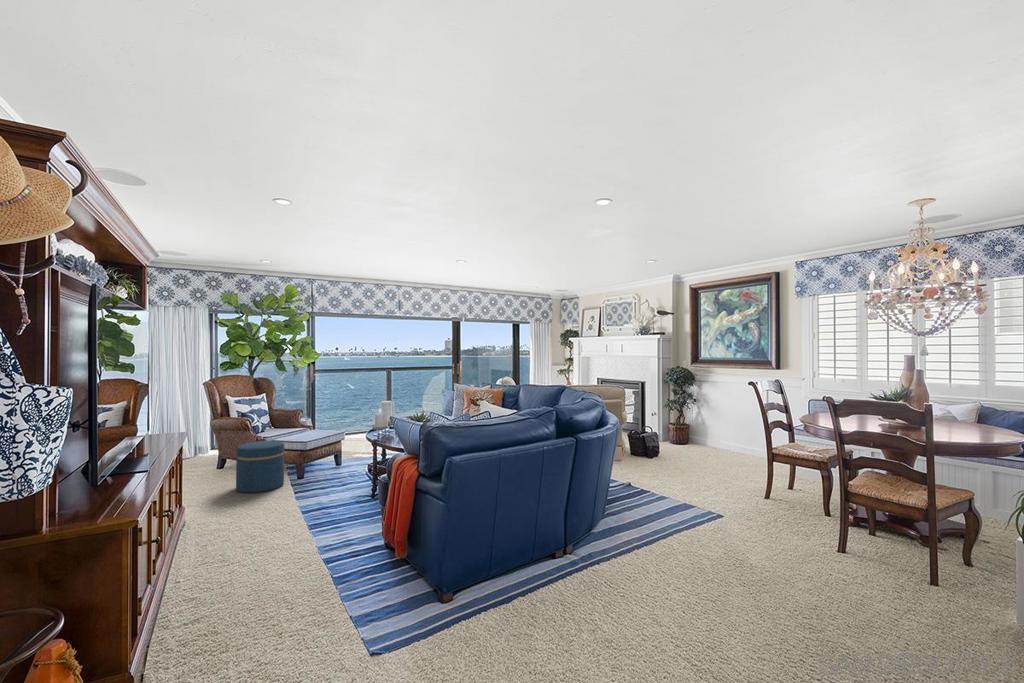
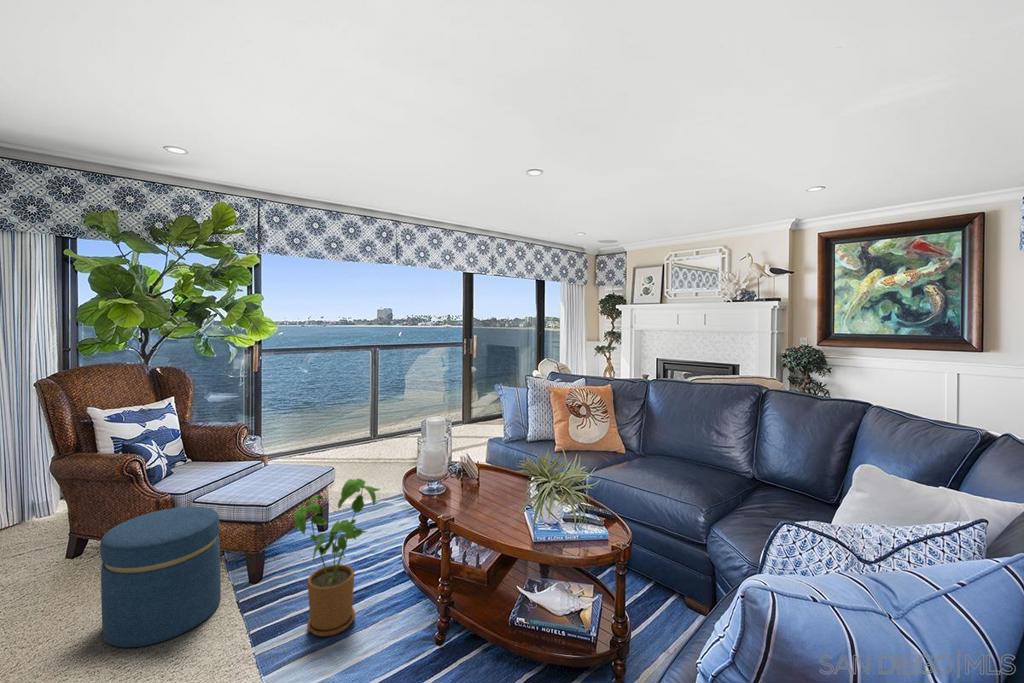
house plant: none [314,425,355,494] -> present [294,479,380,637]

